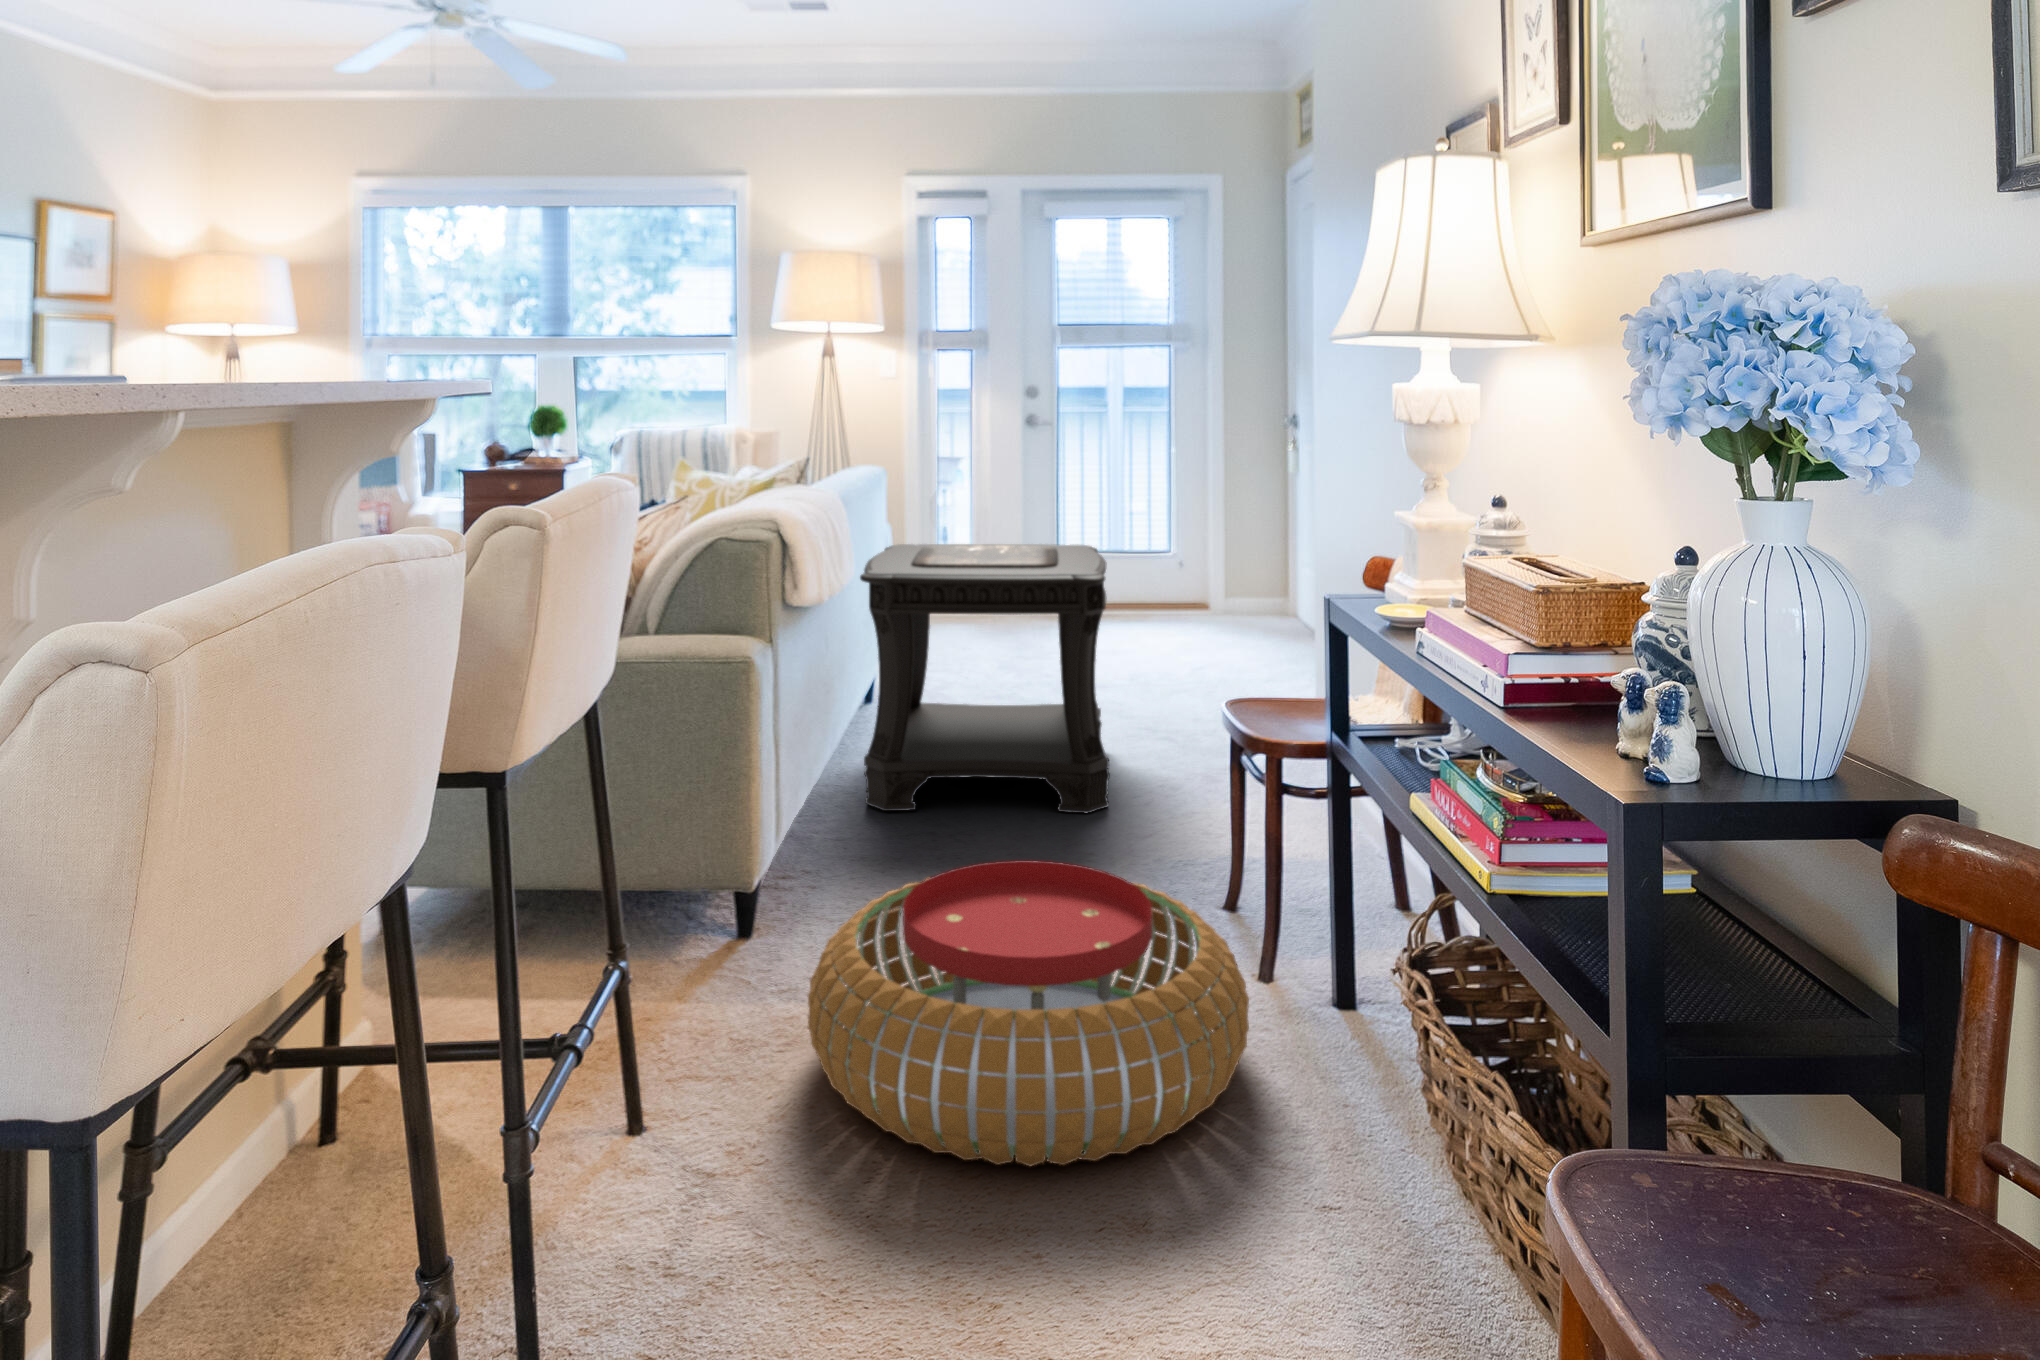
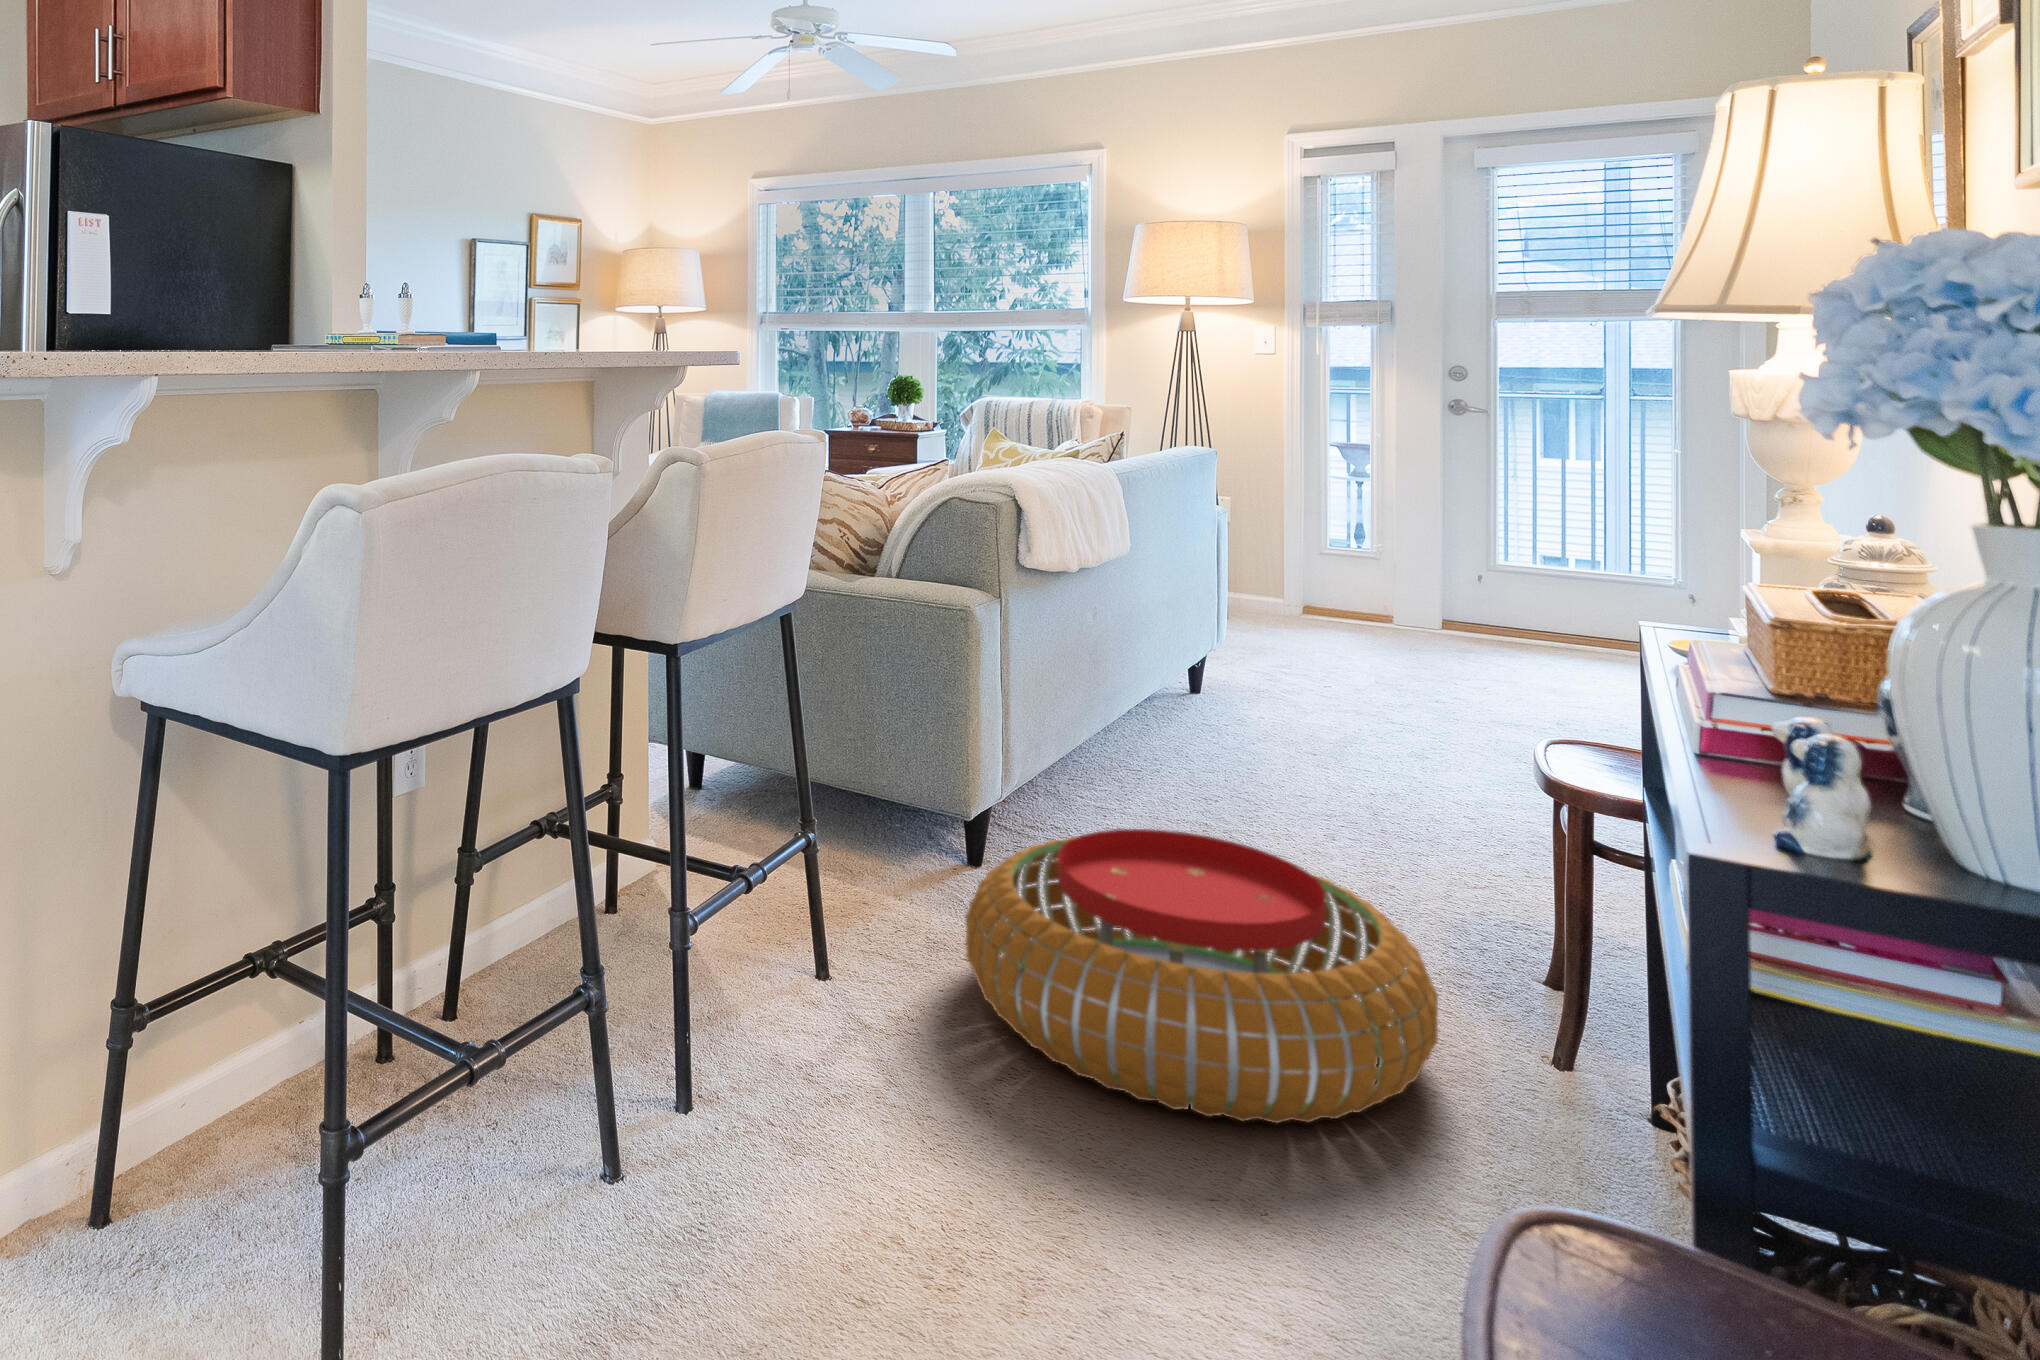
side table: present [860,544,1110,813] -> none [1134,527,1450,832]

